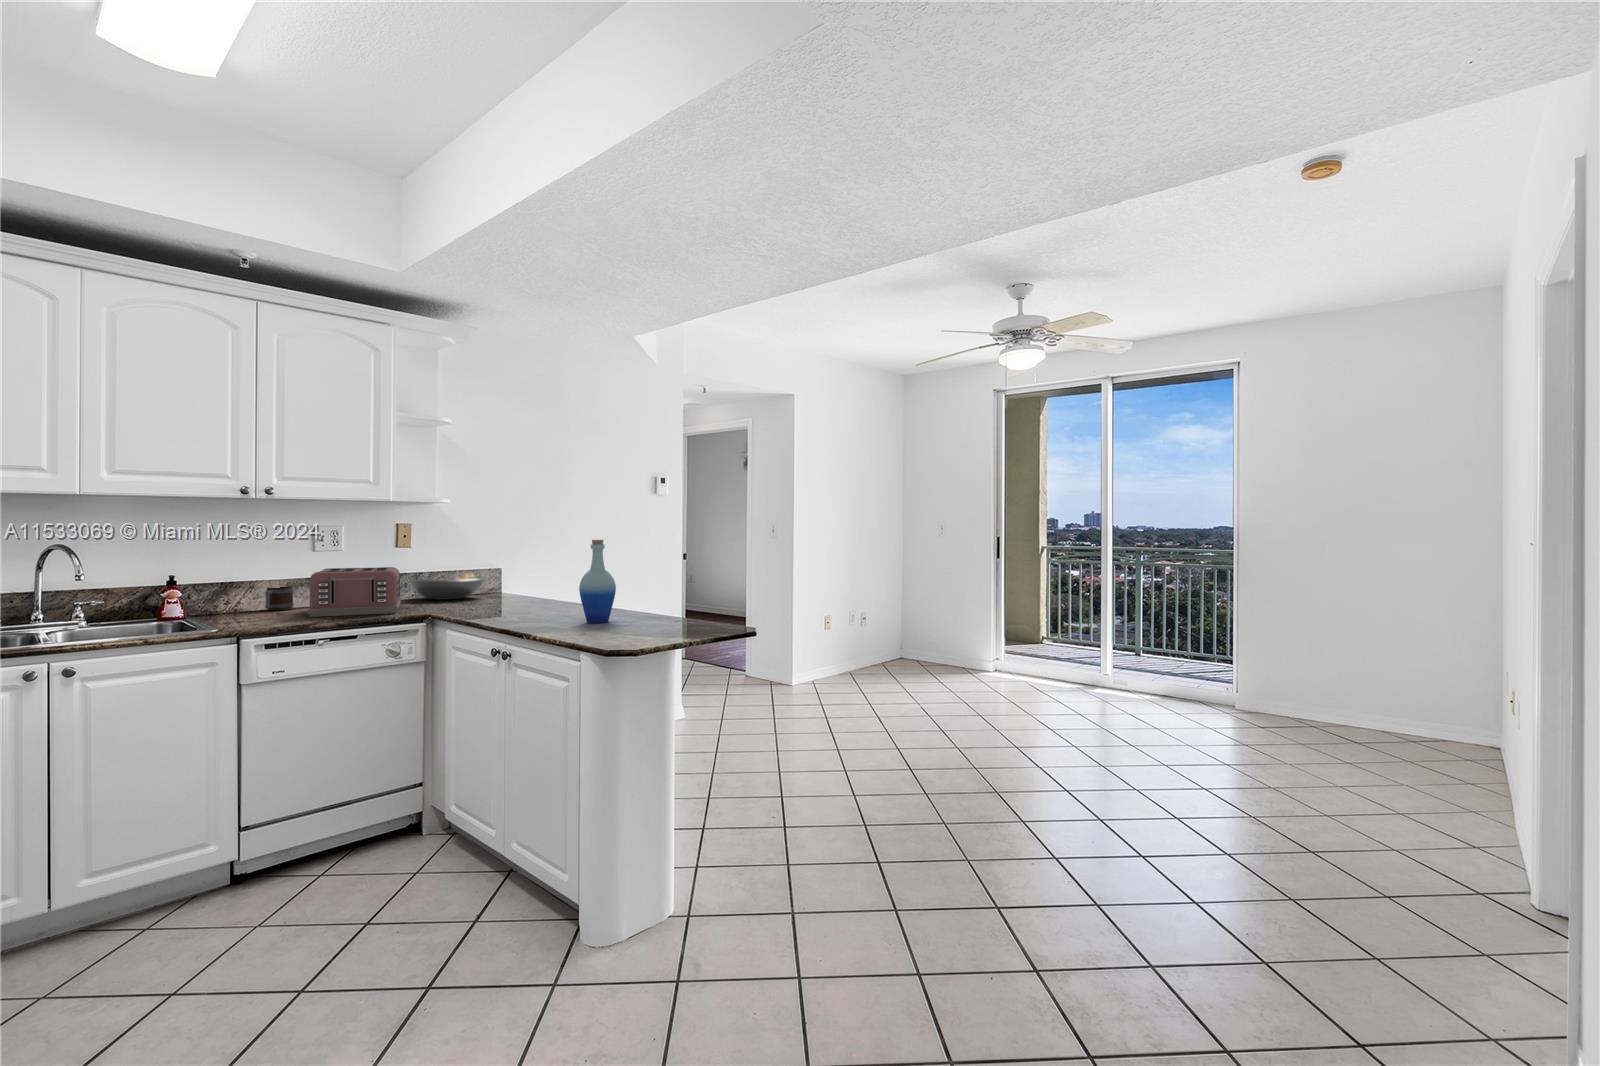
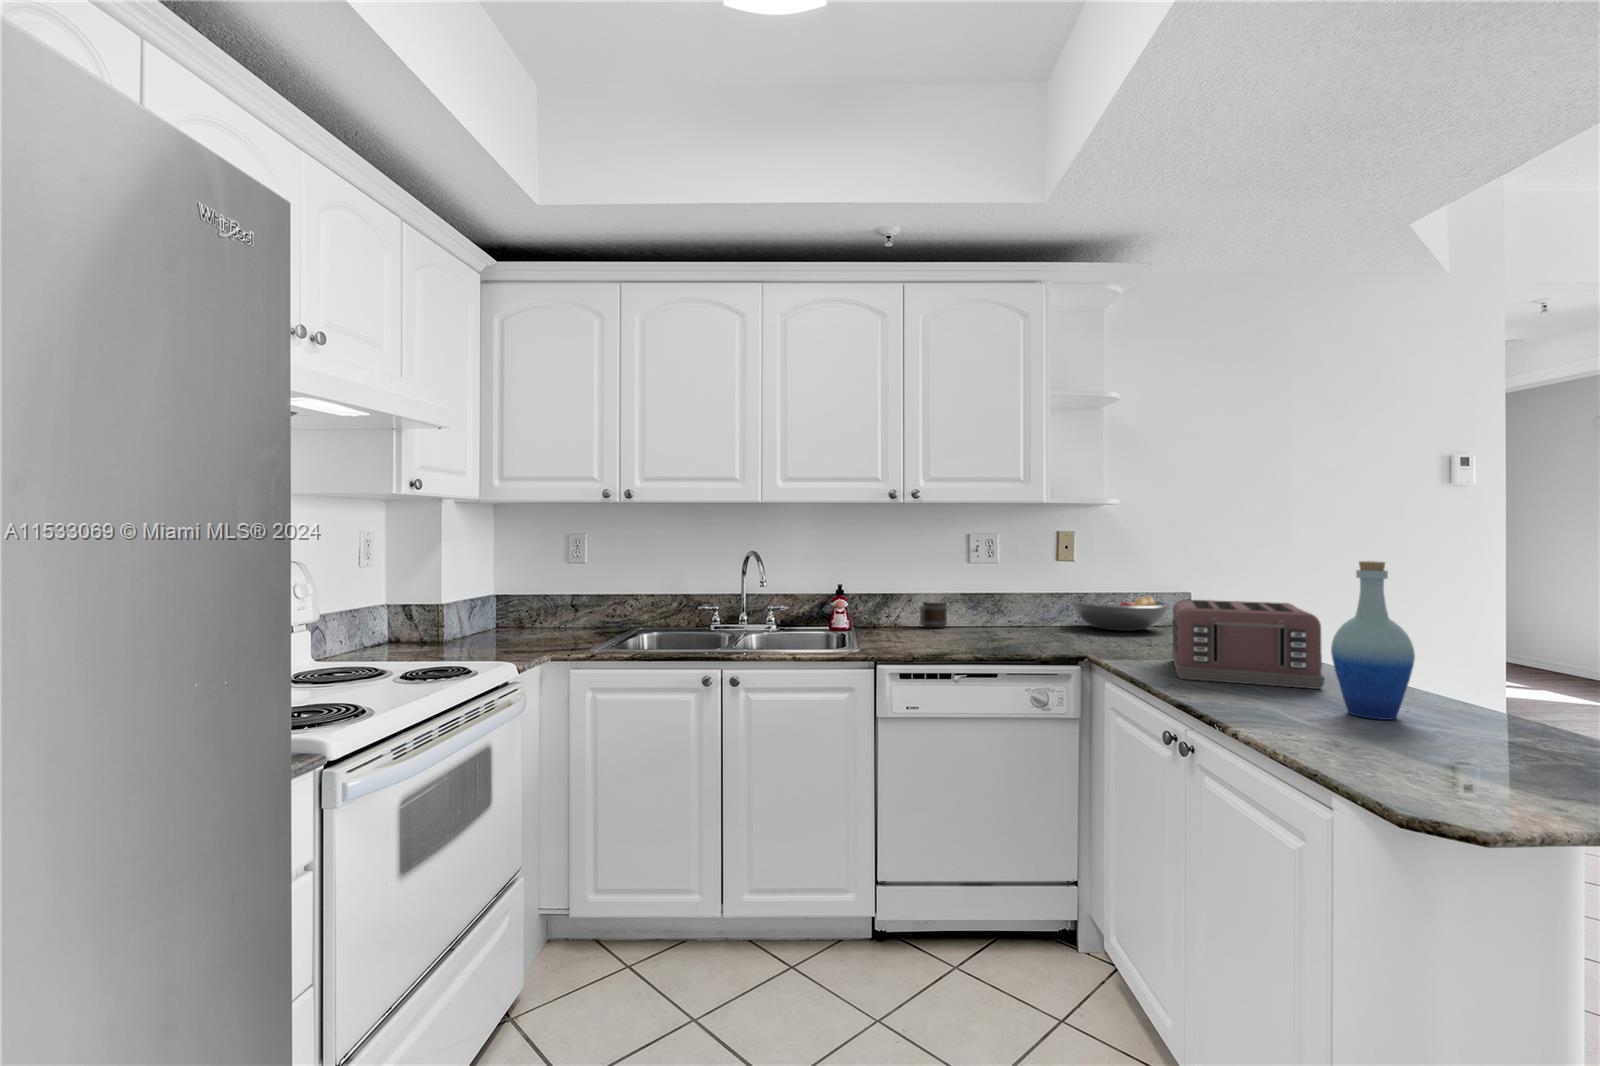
toaster: present [308,567,401,617] -> present [1172,600,1324,689]

